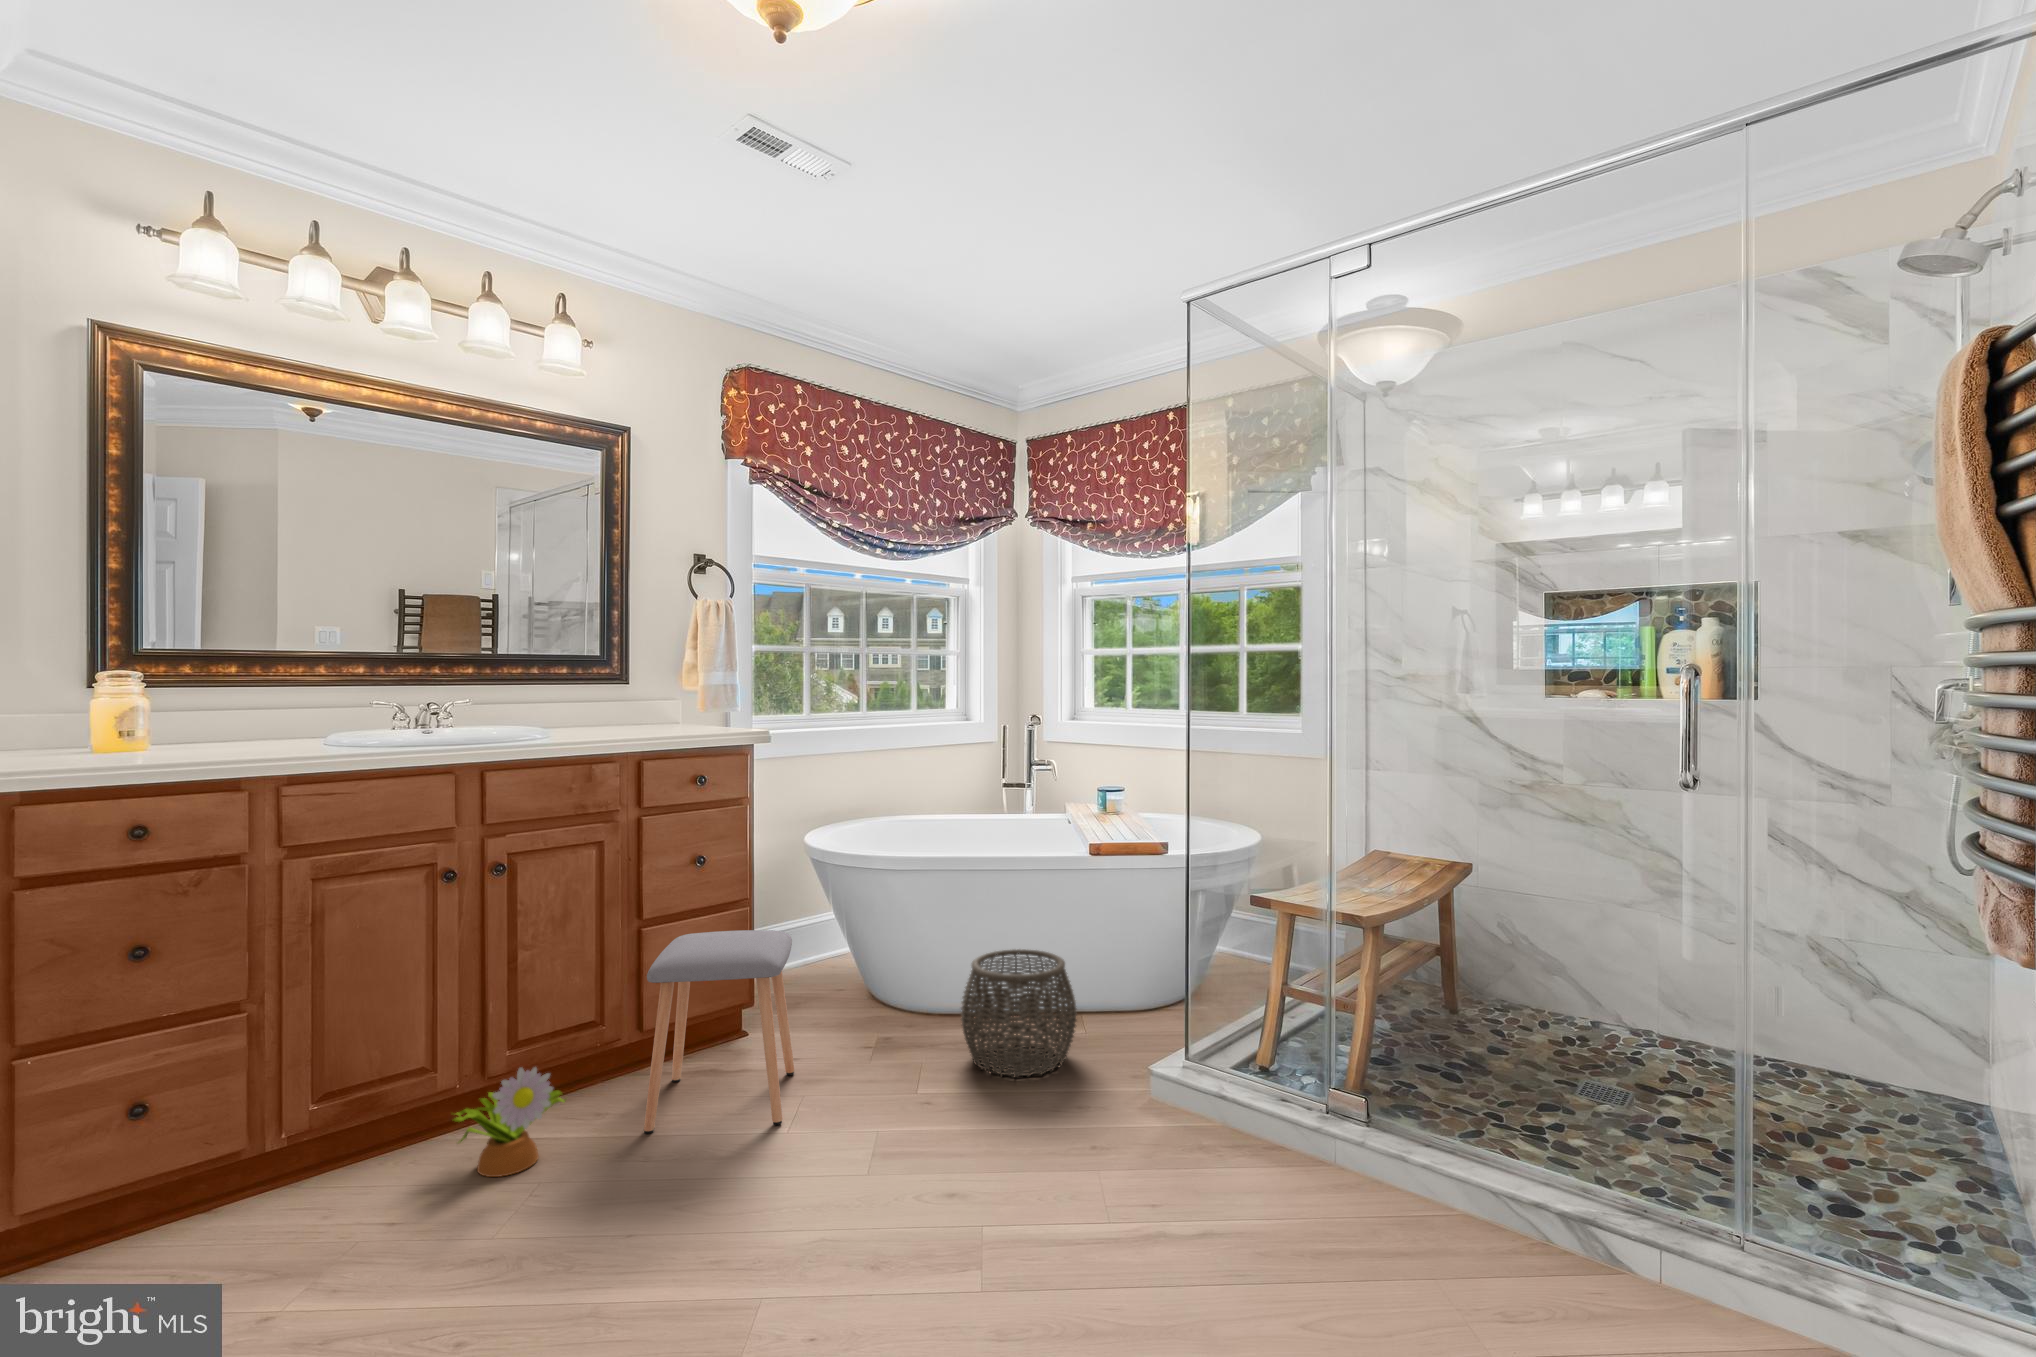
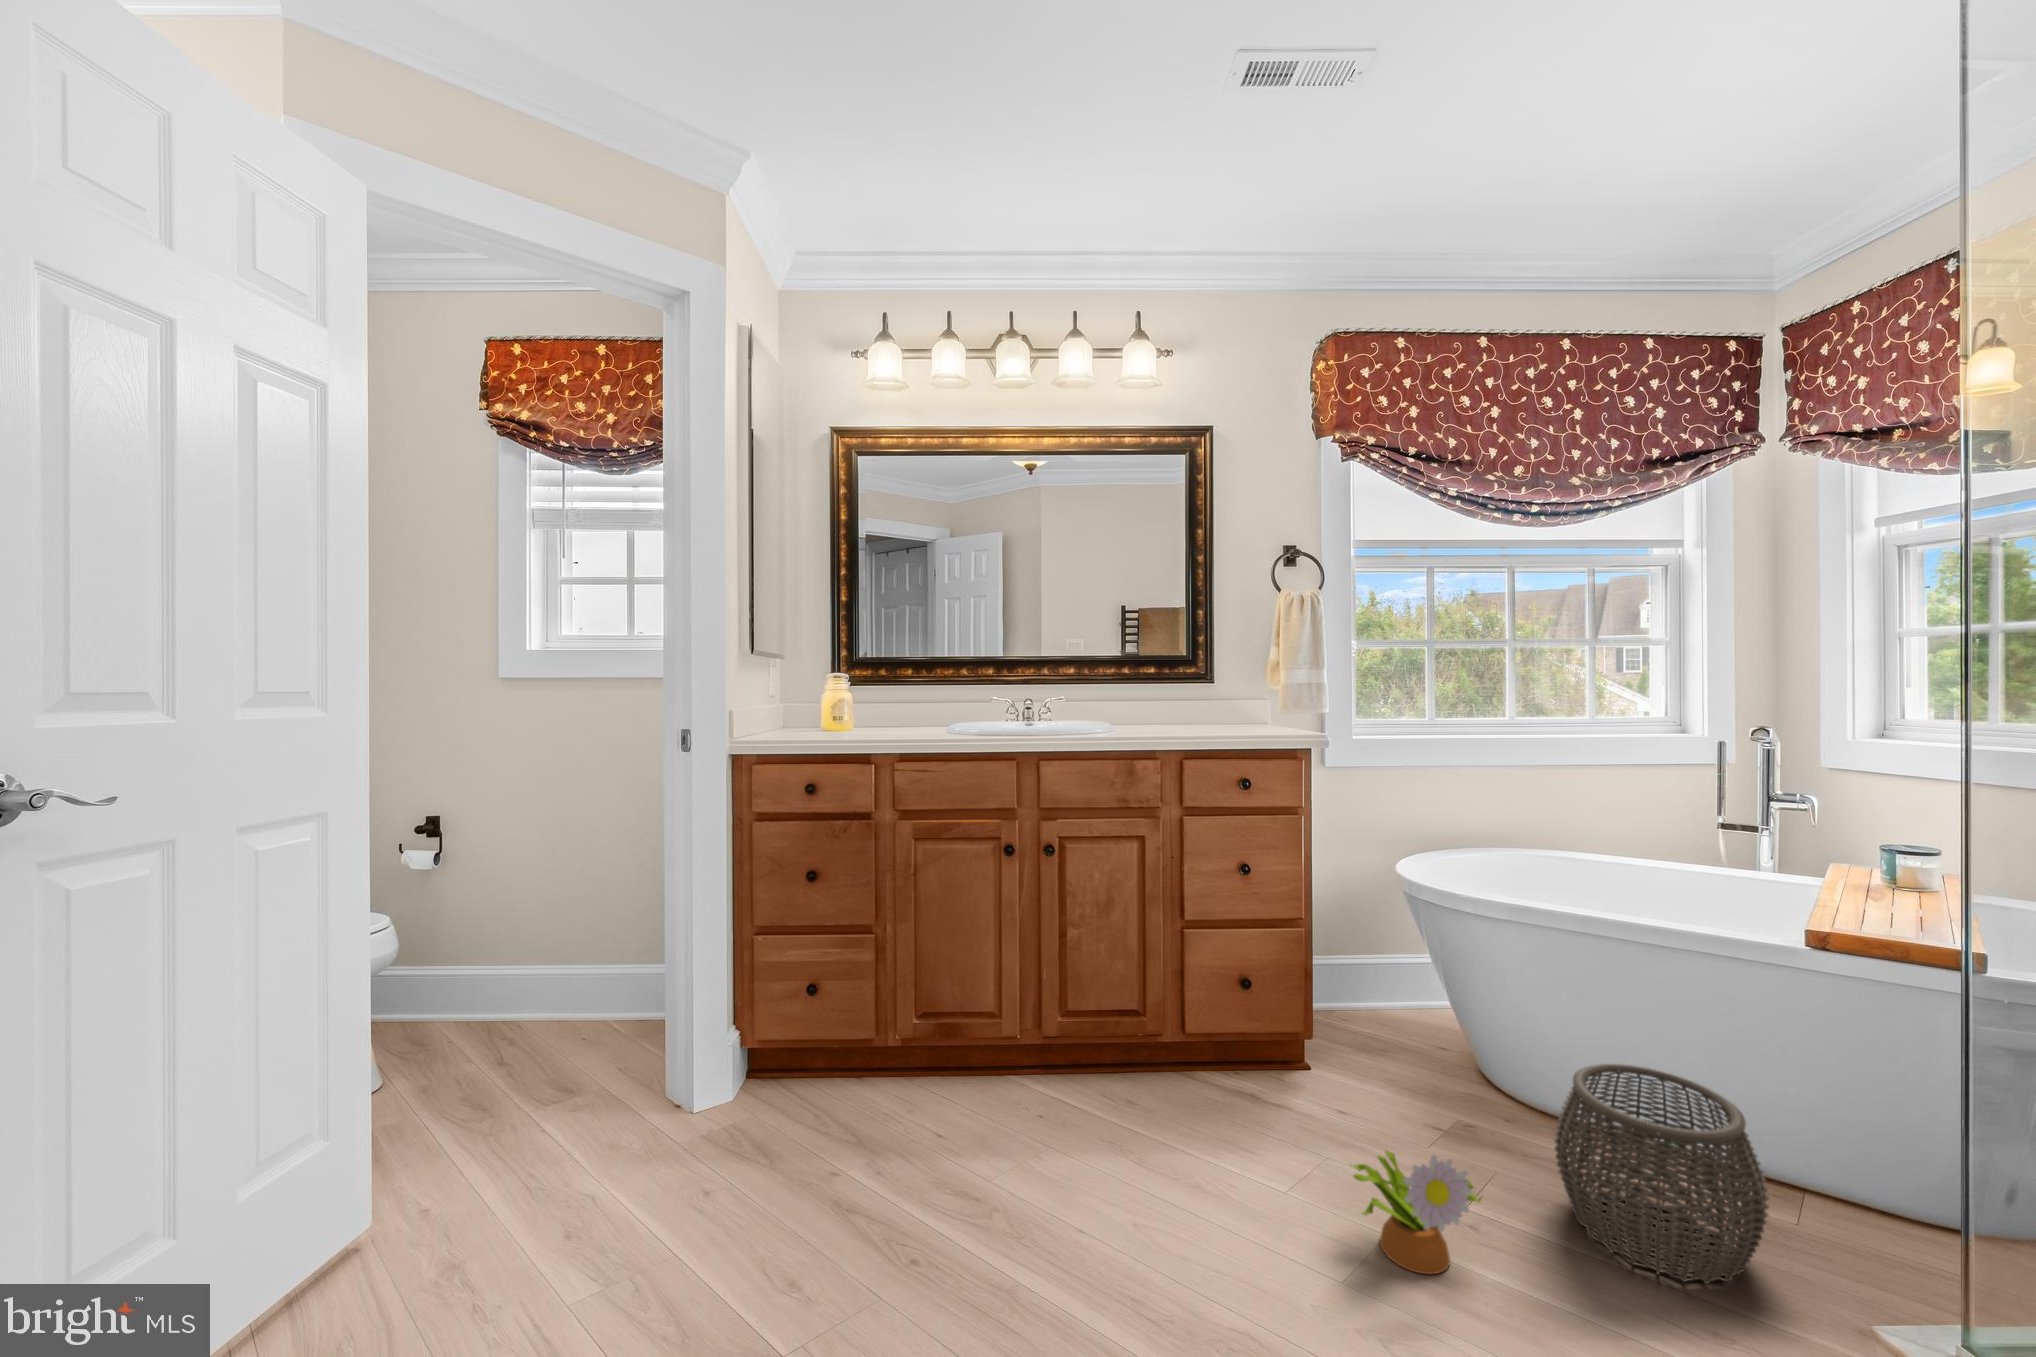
stool: present [644,930,794,1134] -> none [1152,941,1331,1187]
decorative plant: present [453,1067,565,1177] -> present [1353,1150,1481,1274]

